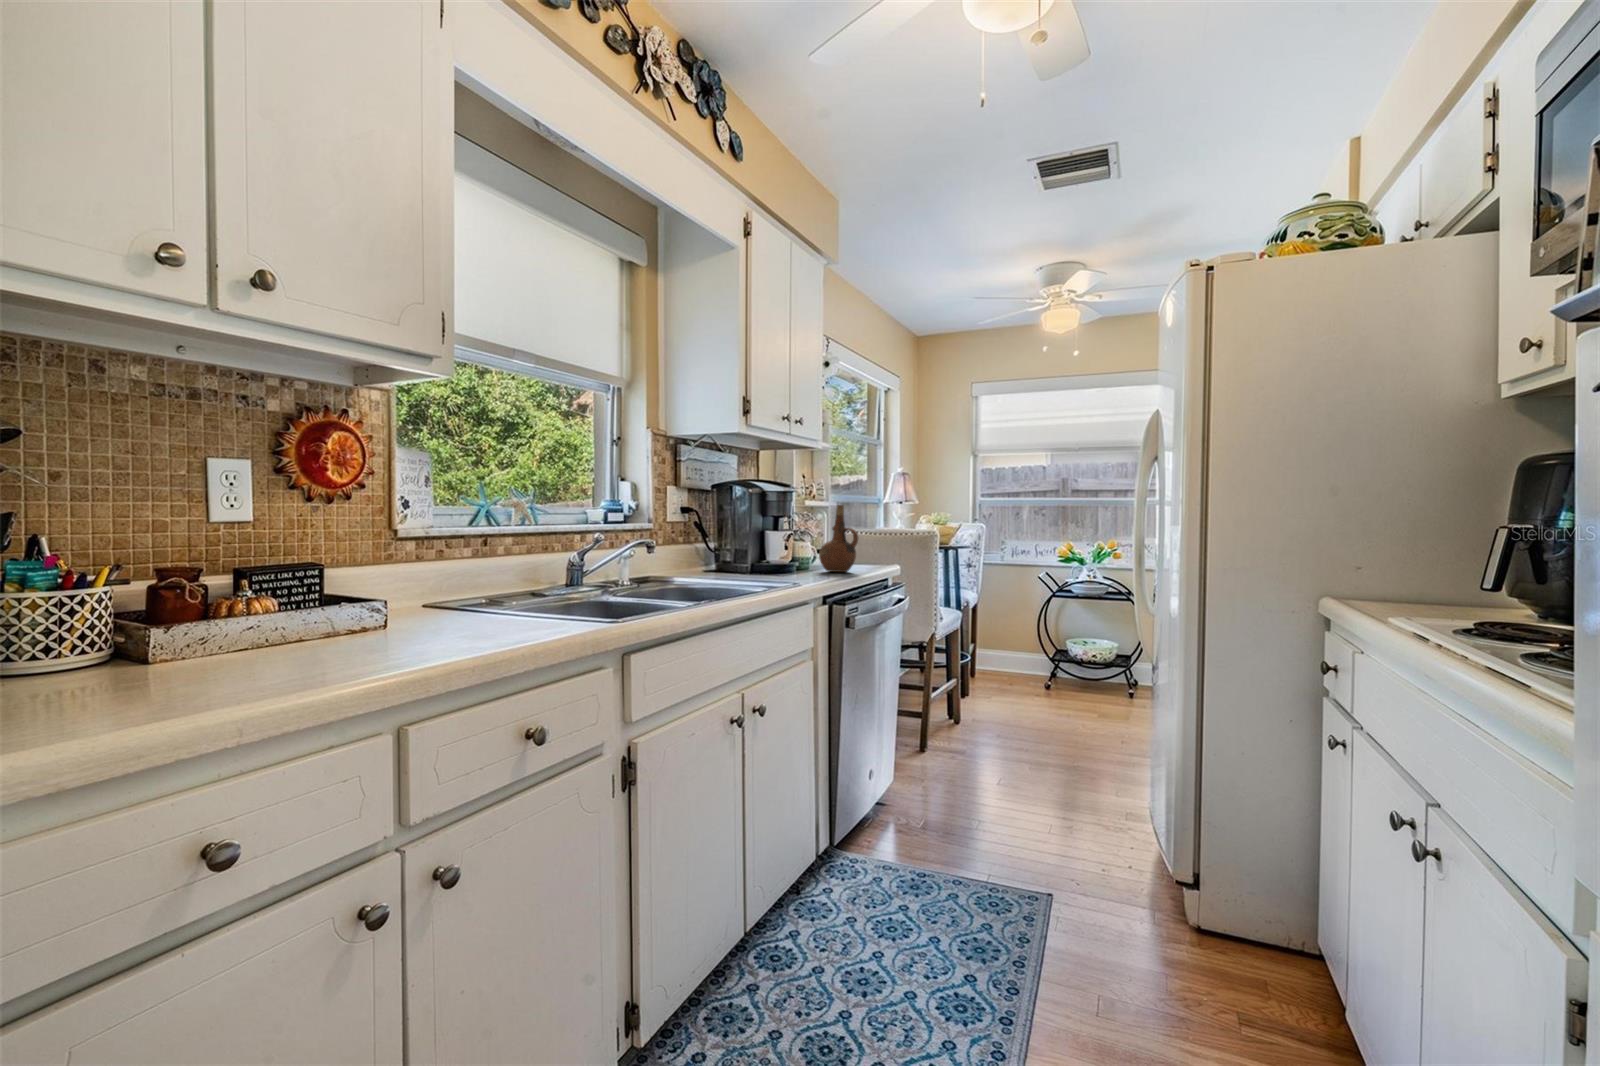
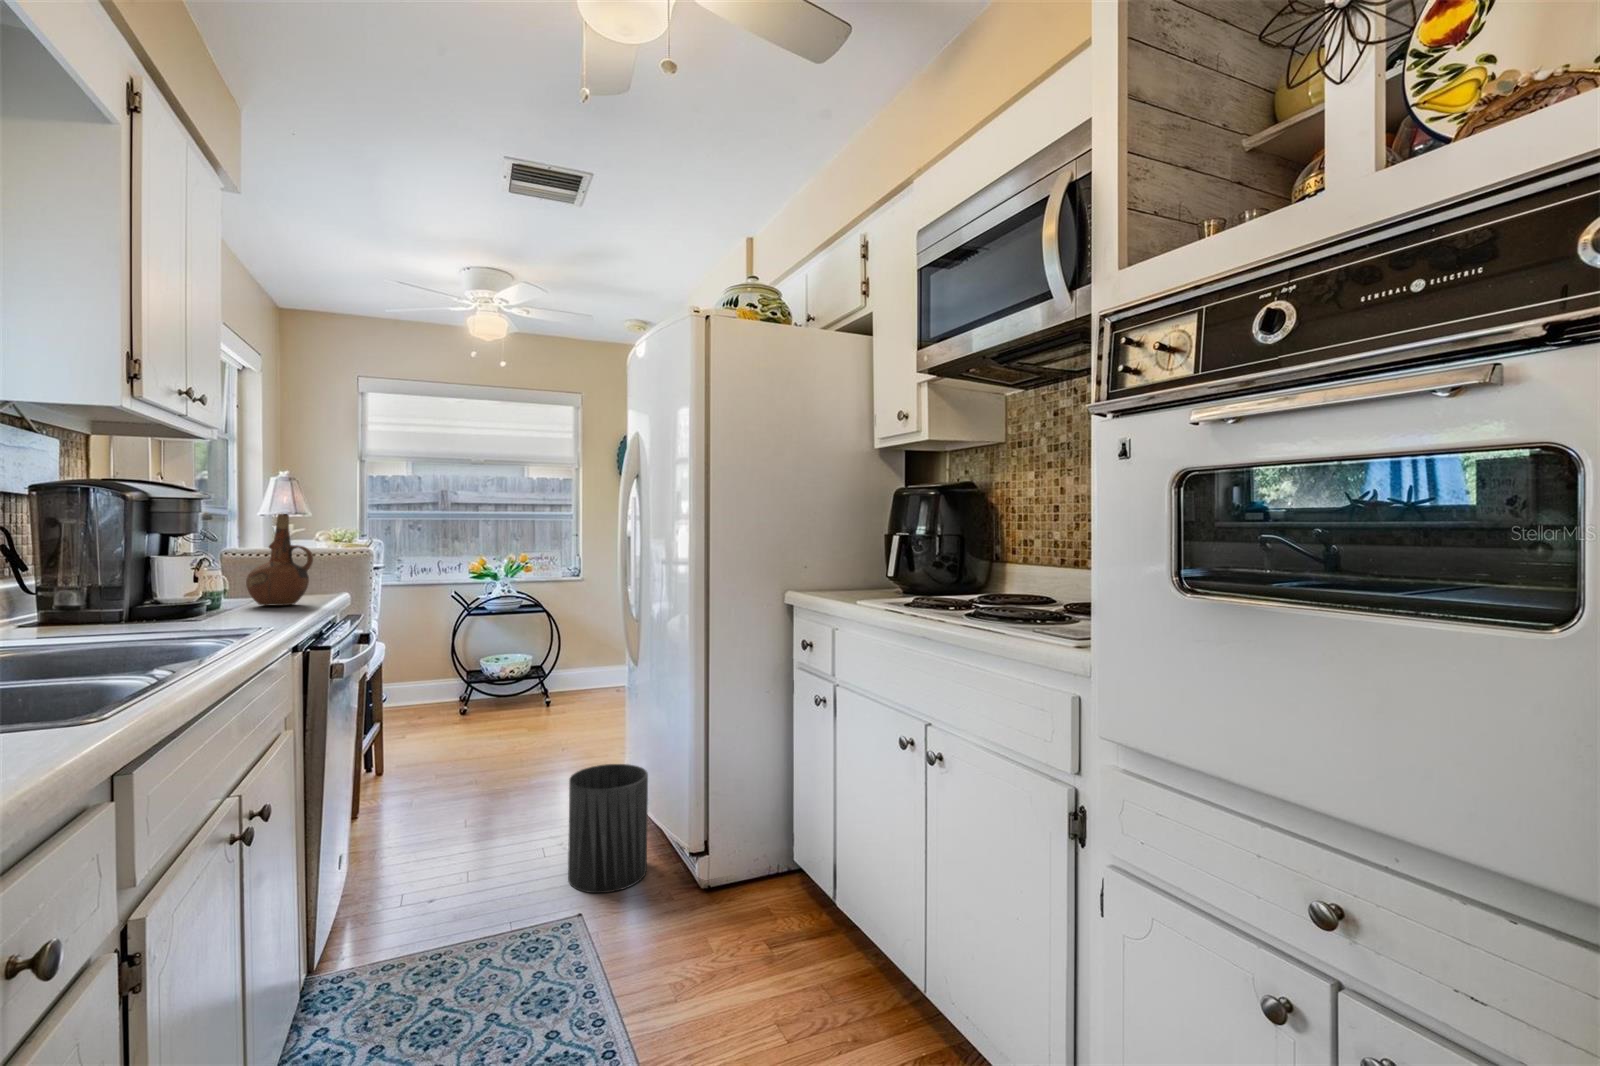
trash can: none [1056,757,1144,892] -> present [568,764,648,893]

